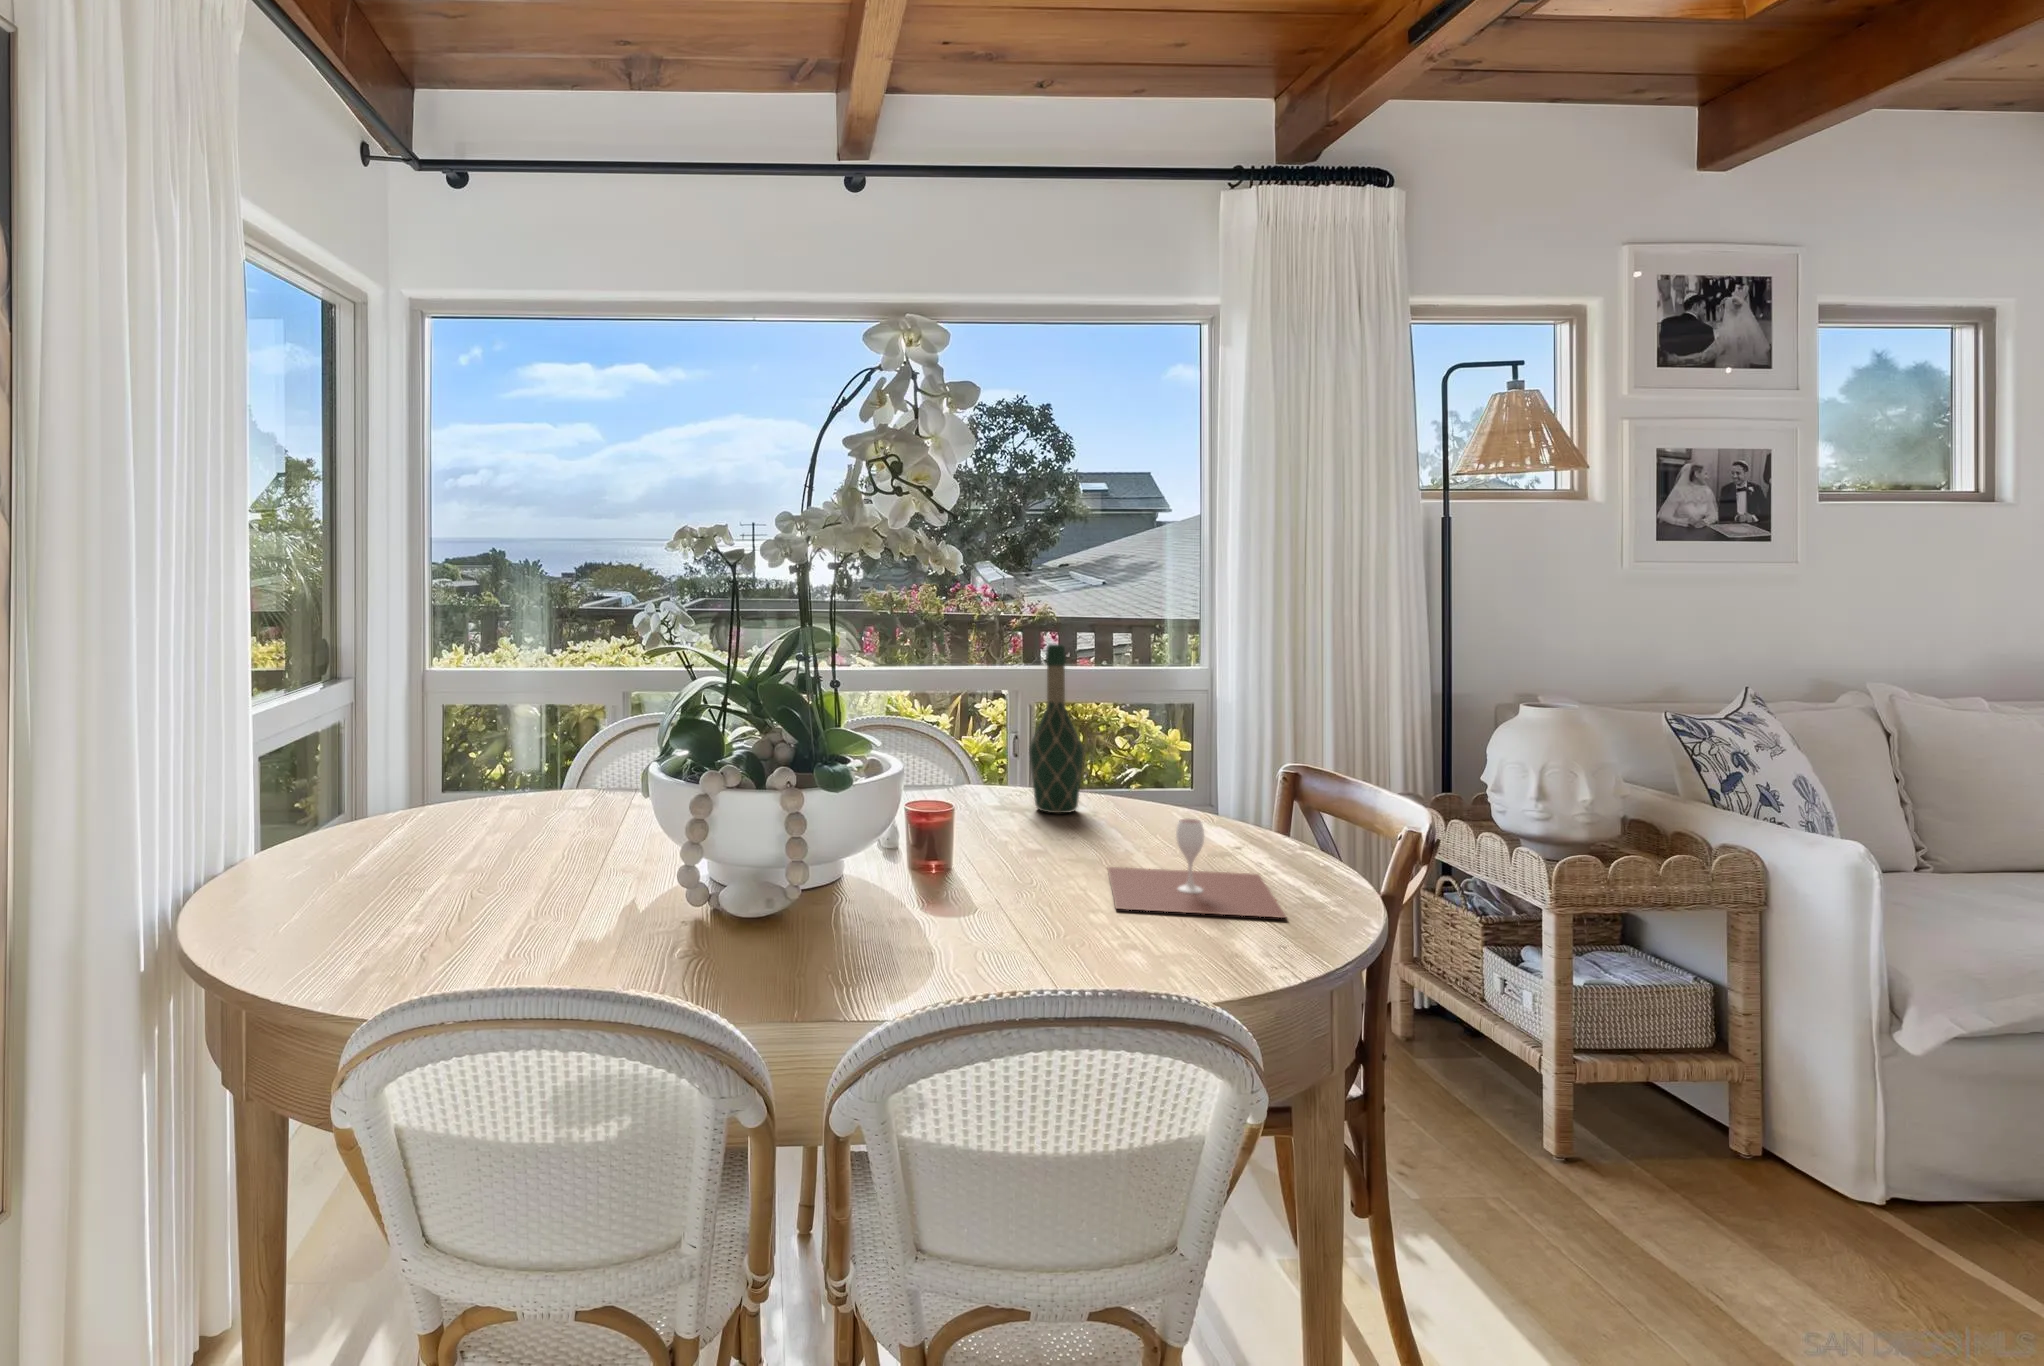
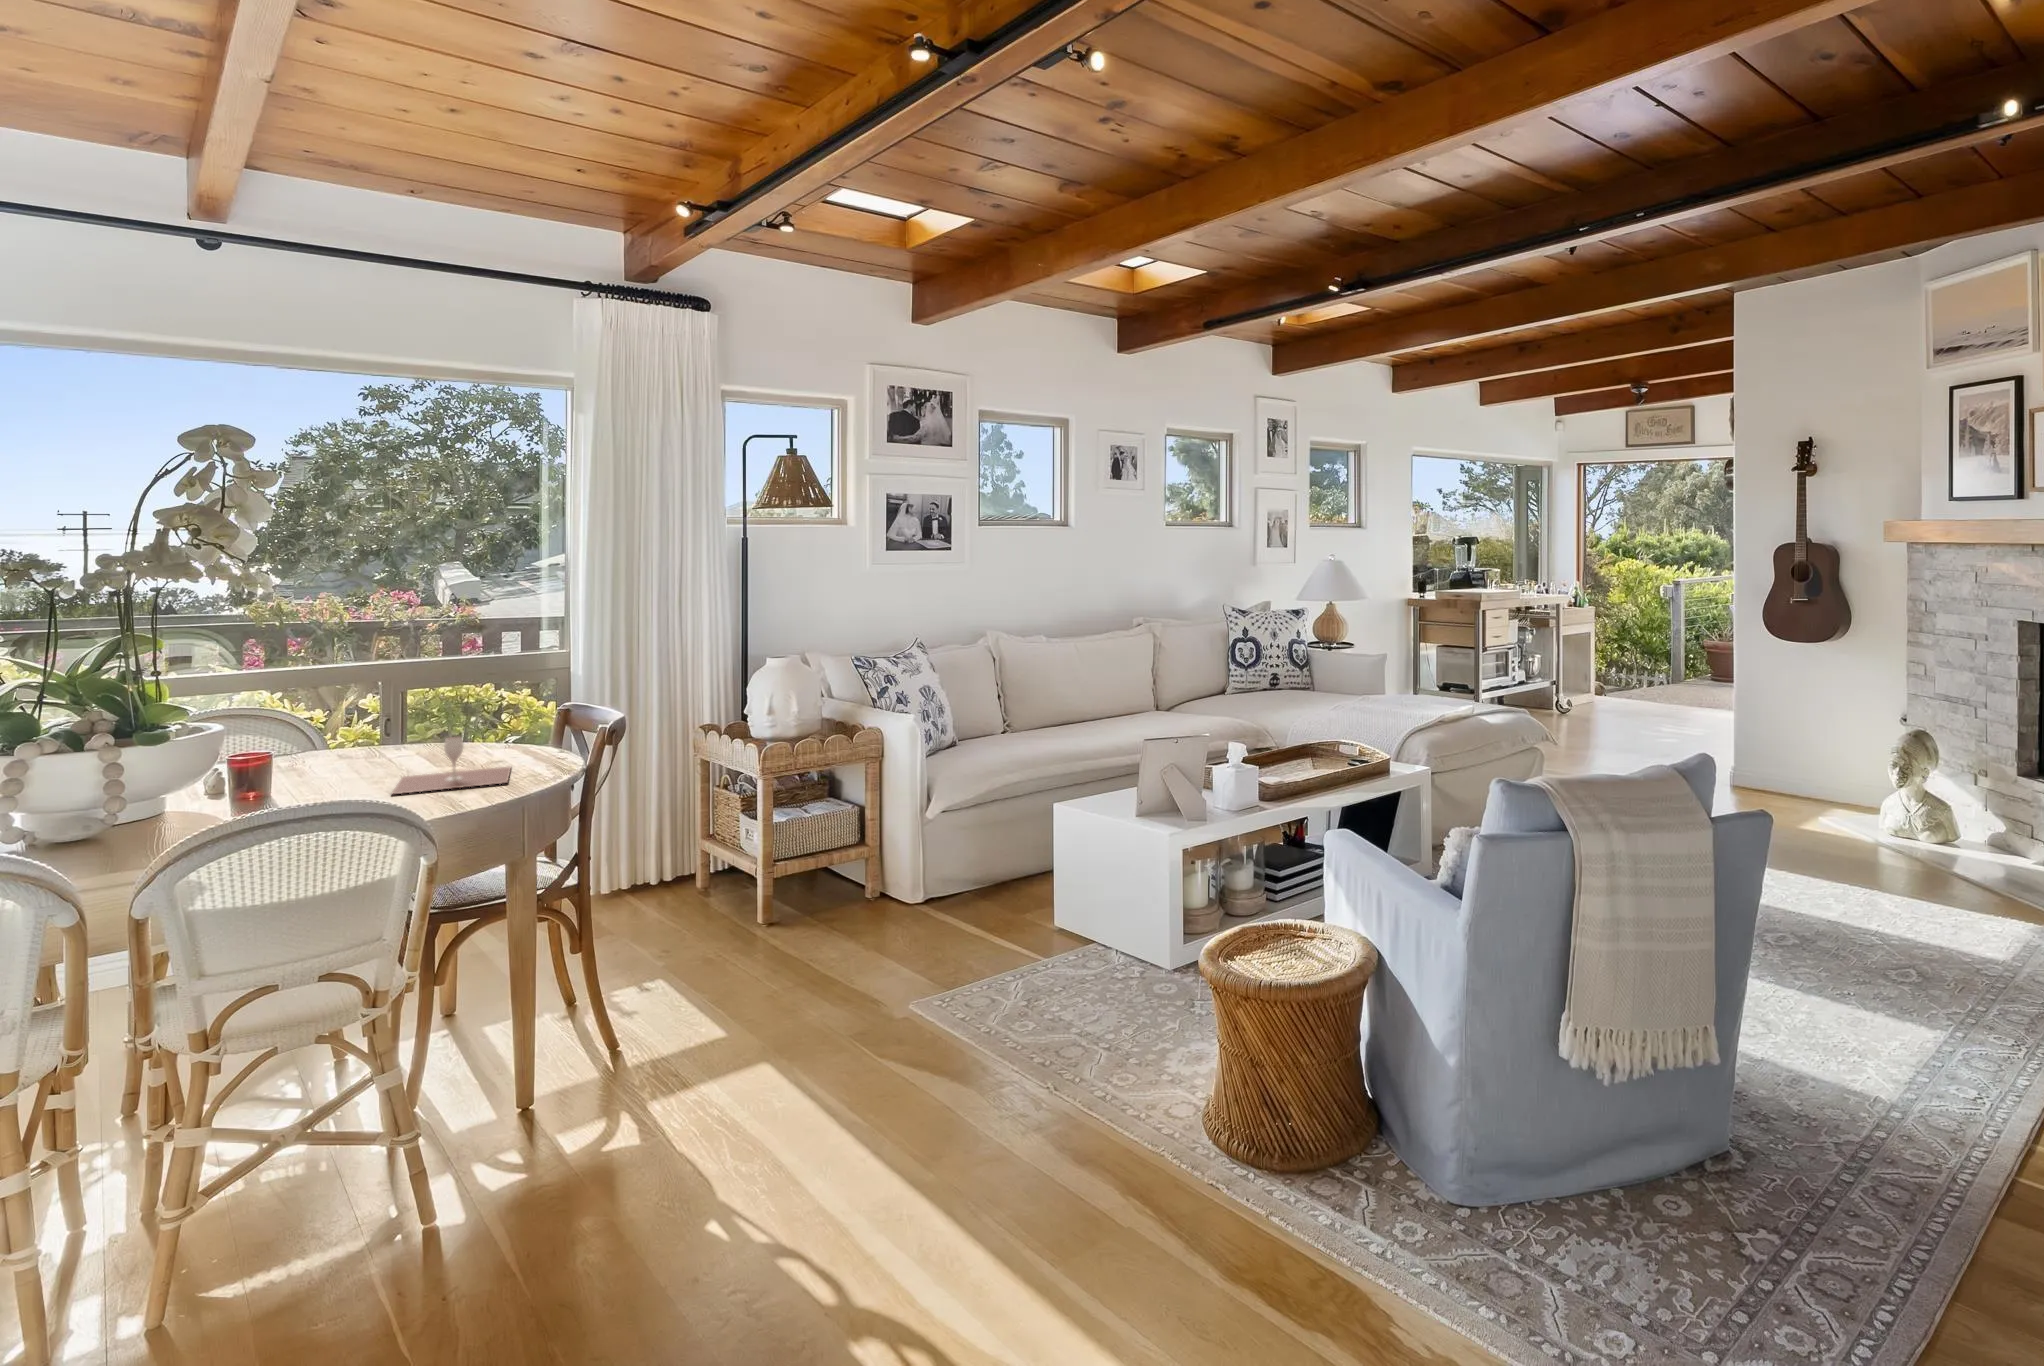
wine bottle: present [1029,644,1083,813] -> none [362,638,408,754]

